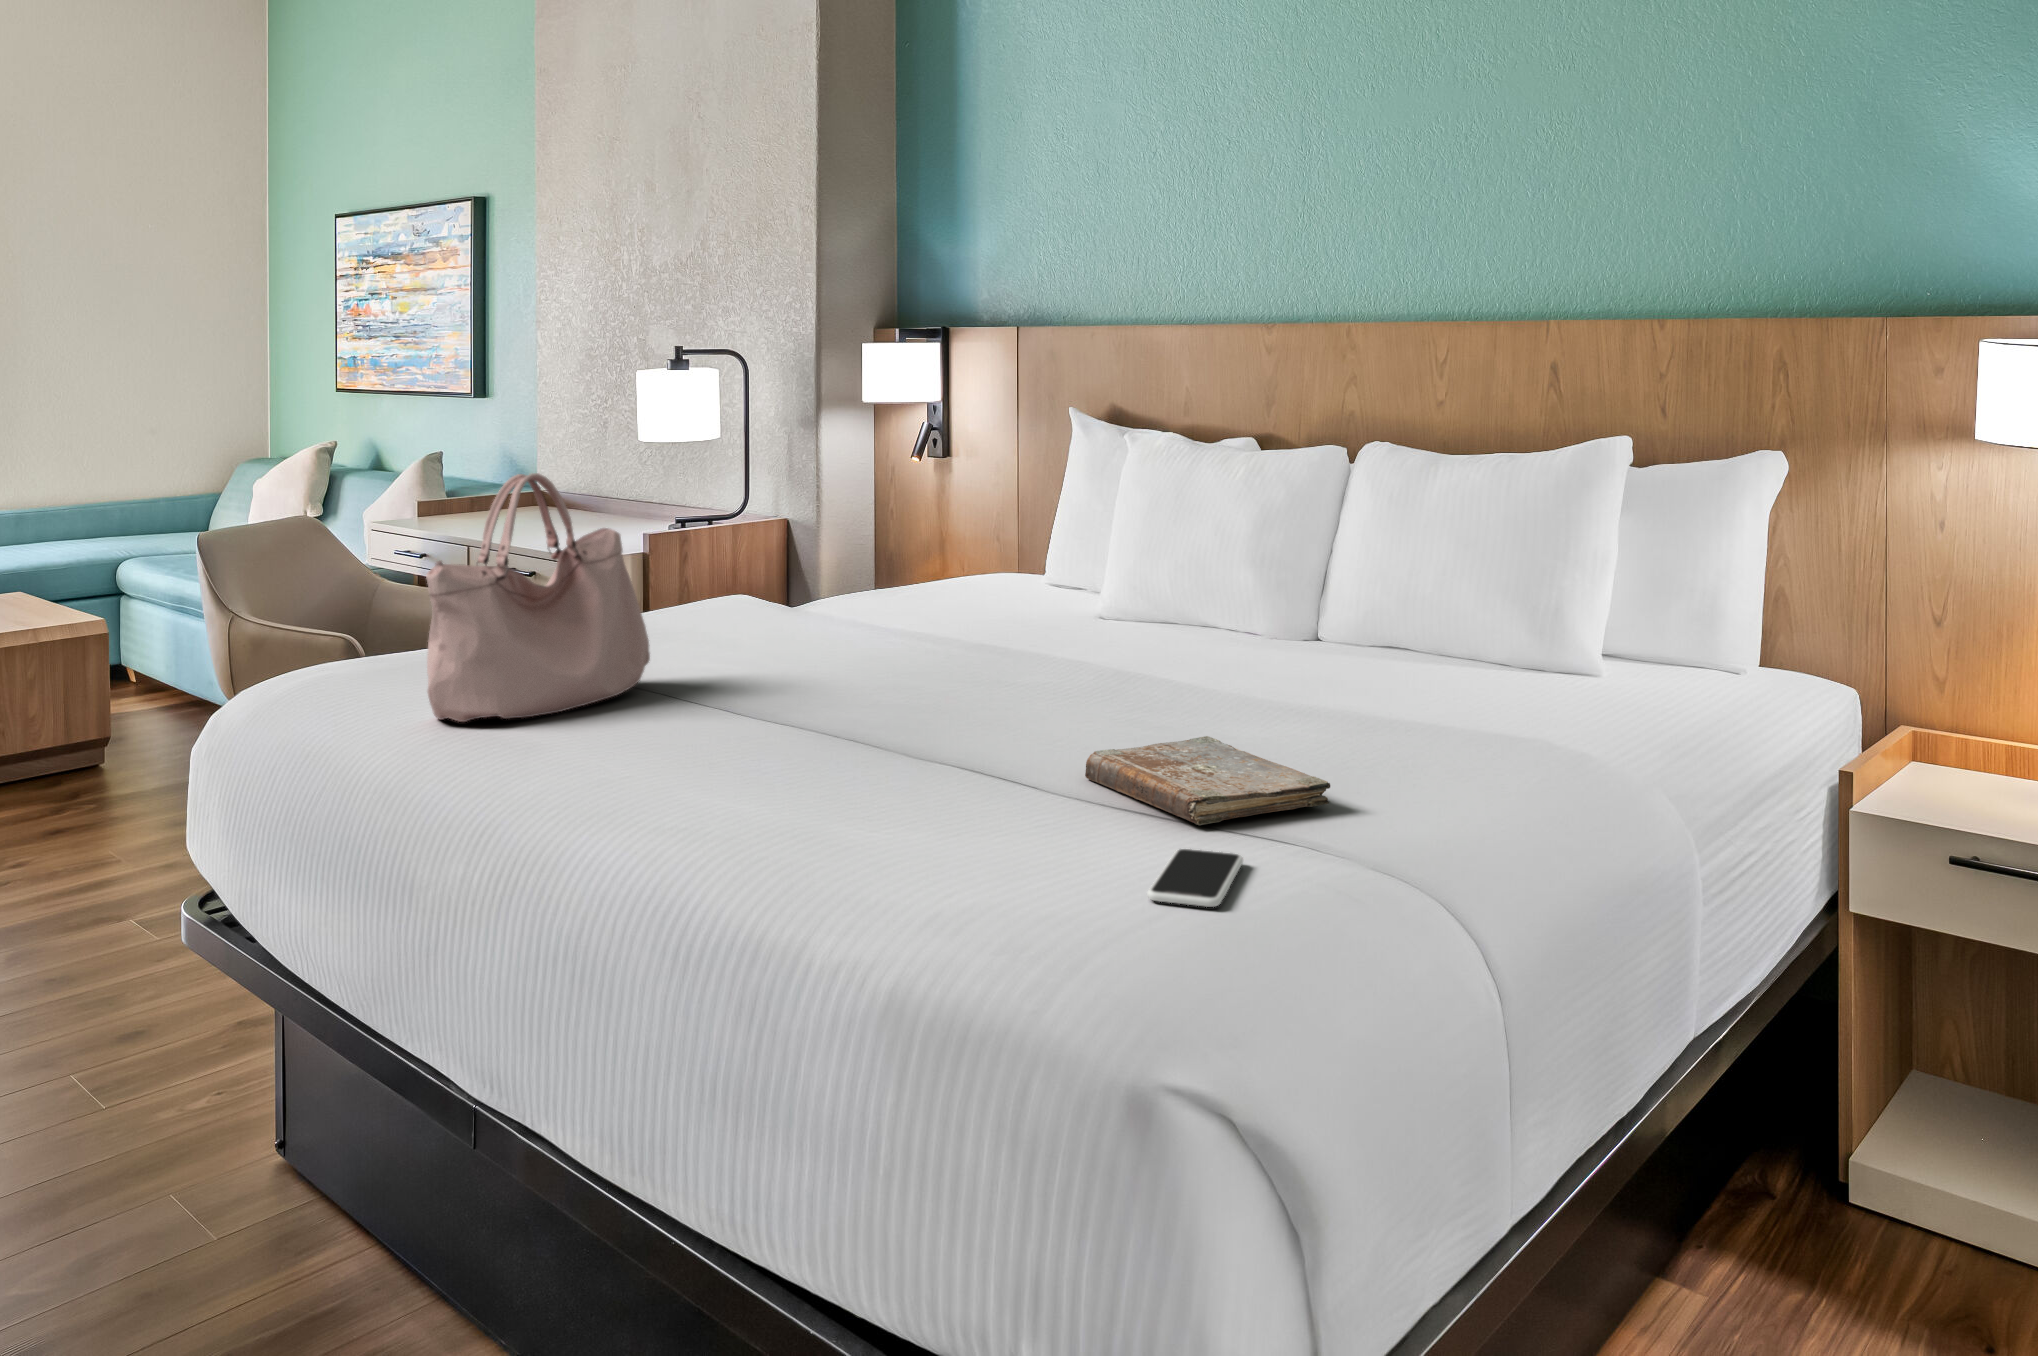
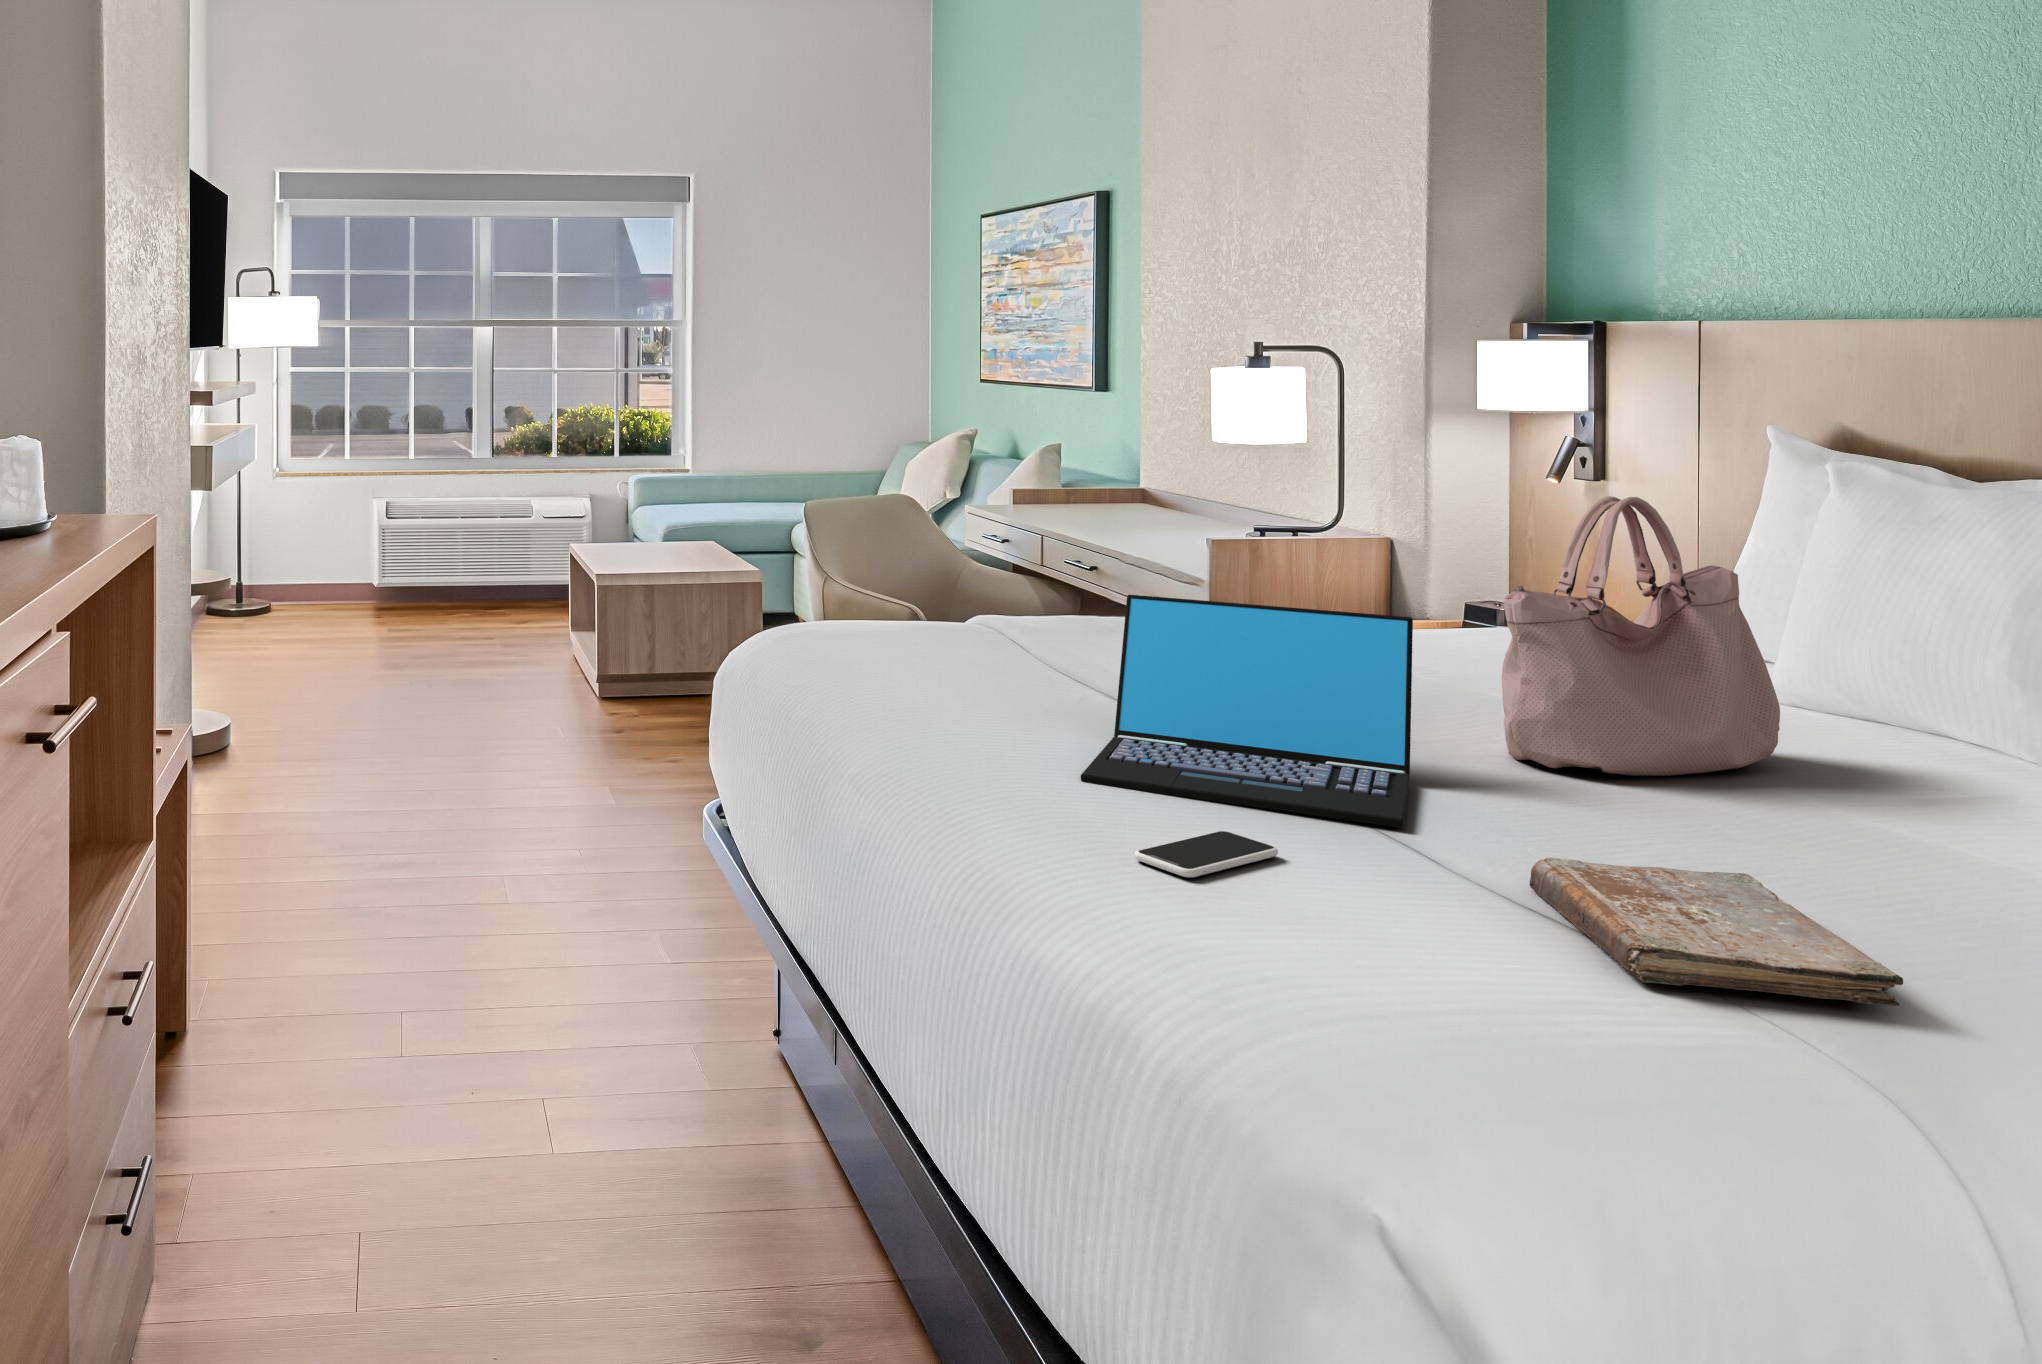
handbag: present [426,473,650,722] -> present [1502,496,1780,776]
laptop: none [705,577,975,767] -> present [1081,595,1413,828]
smartphone: present [1147,849,1243,907] -> present [1135,831,1278,877]

